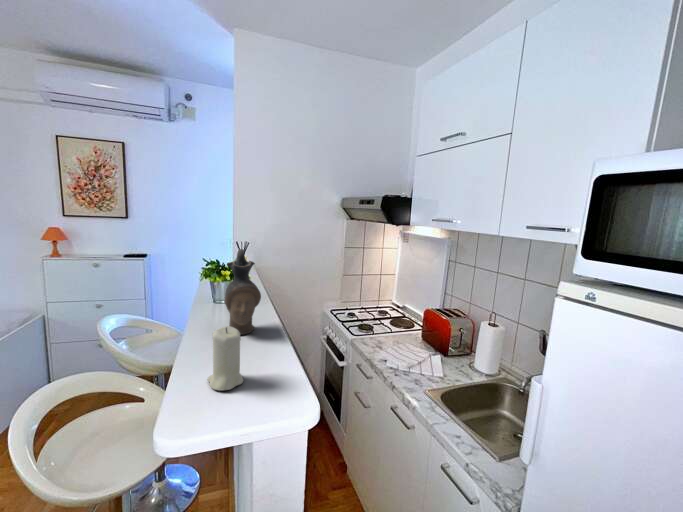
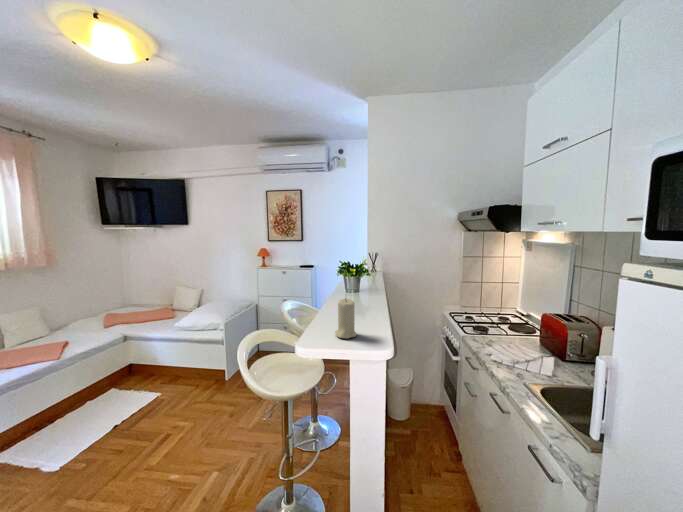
ceramic pitcher: present [225,249,261,334] -> none [352,253,376,313]

